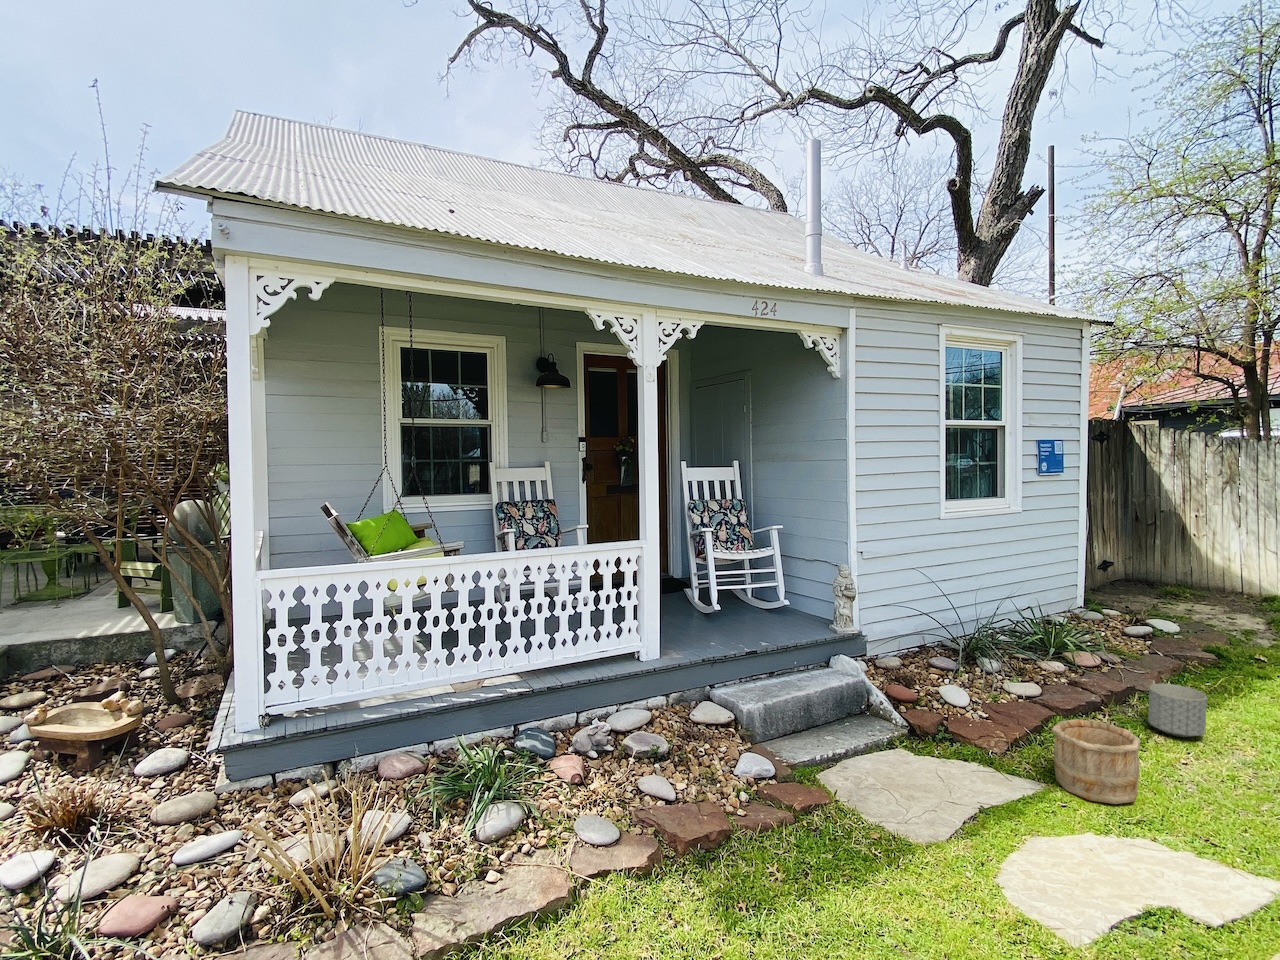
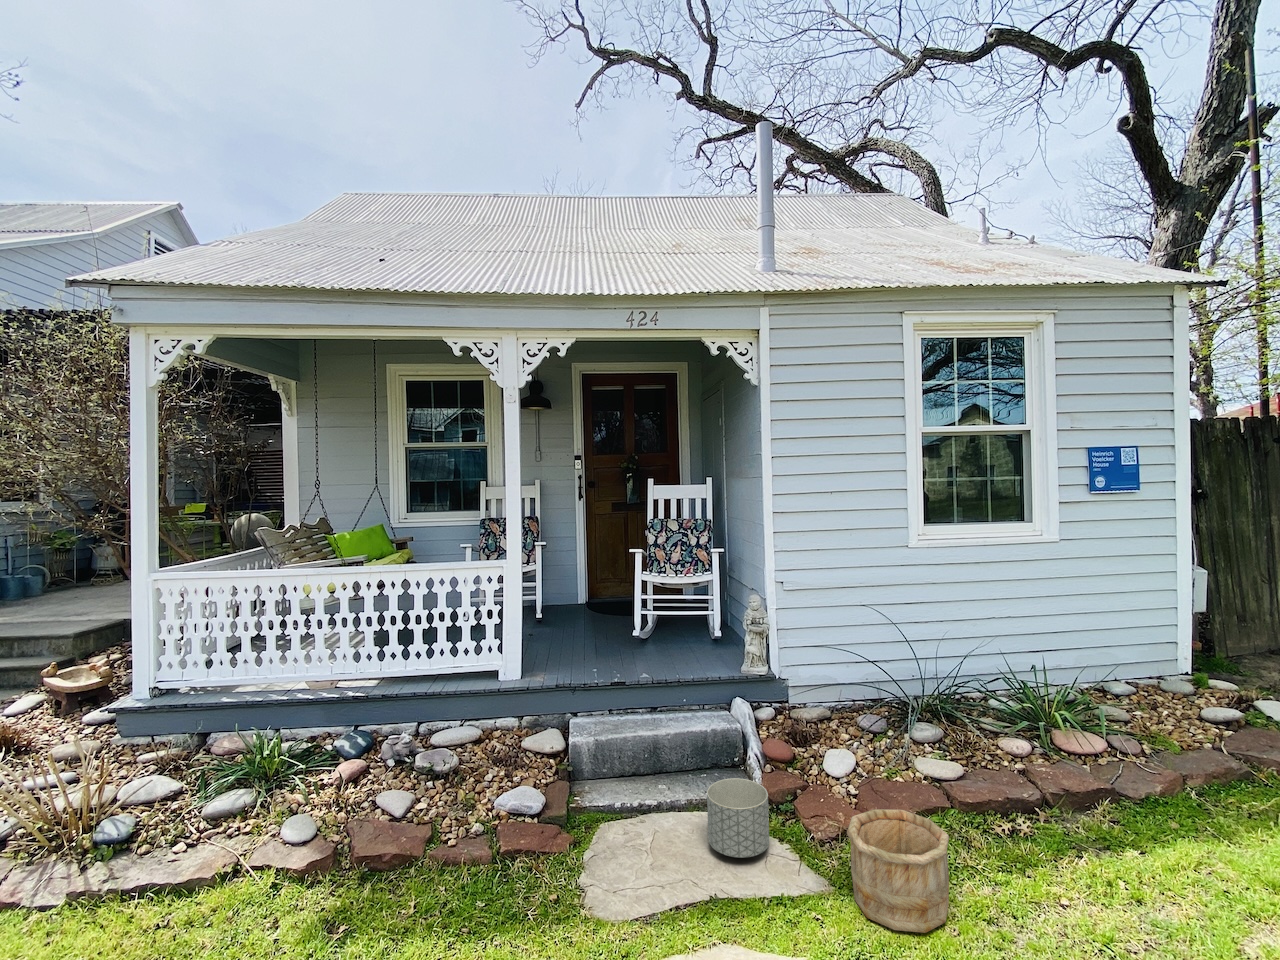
planter: present [1148,684,1207,737] -> present [707,778,769,858]

